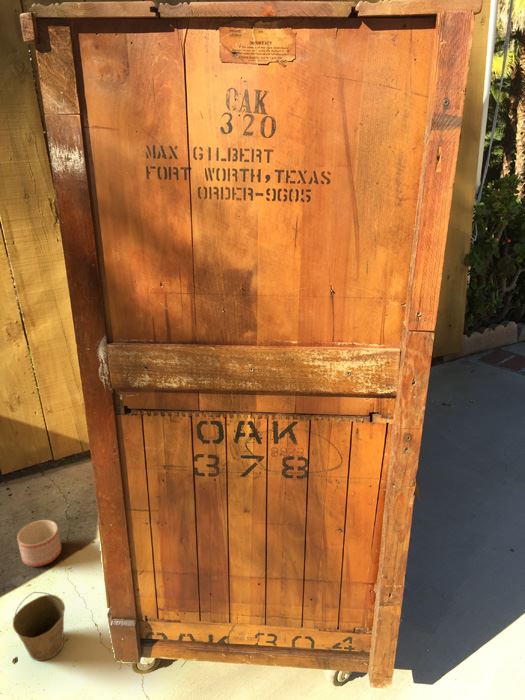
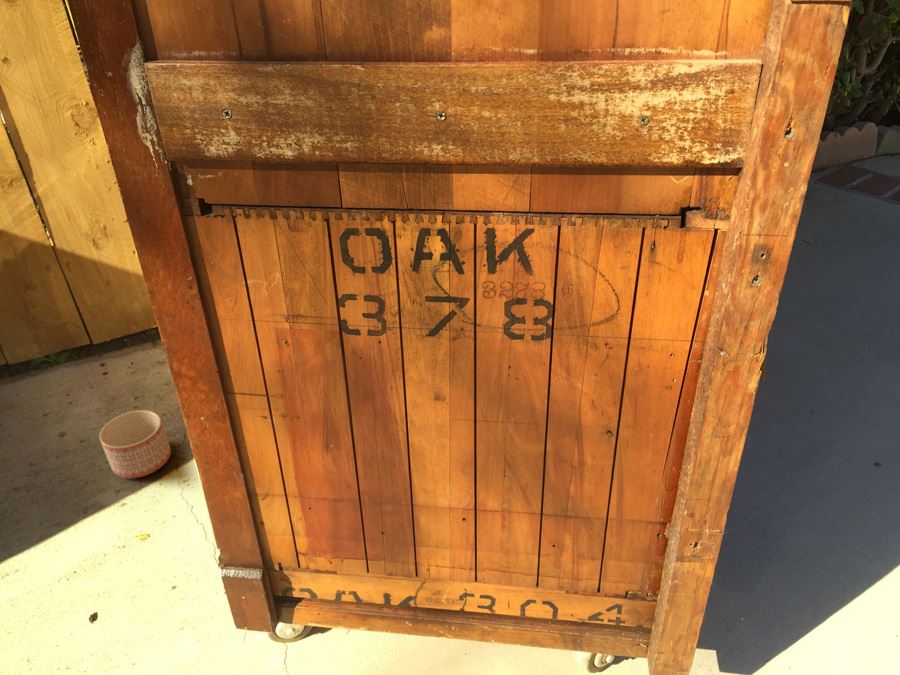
bucket: present [13,592,65,661] -> none [80,520,167,619]

